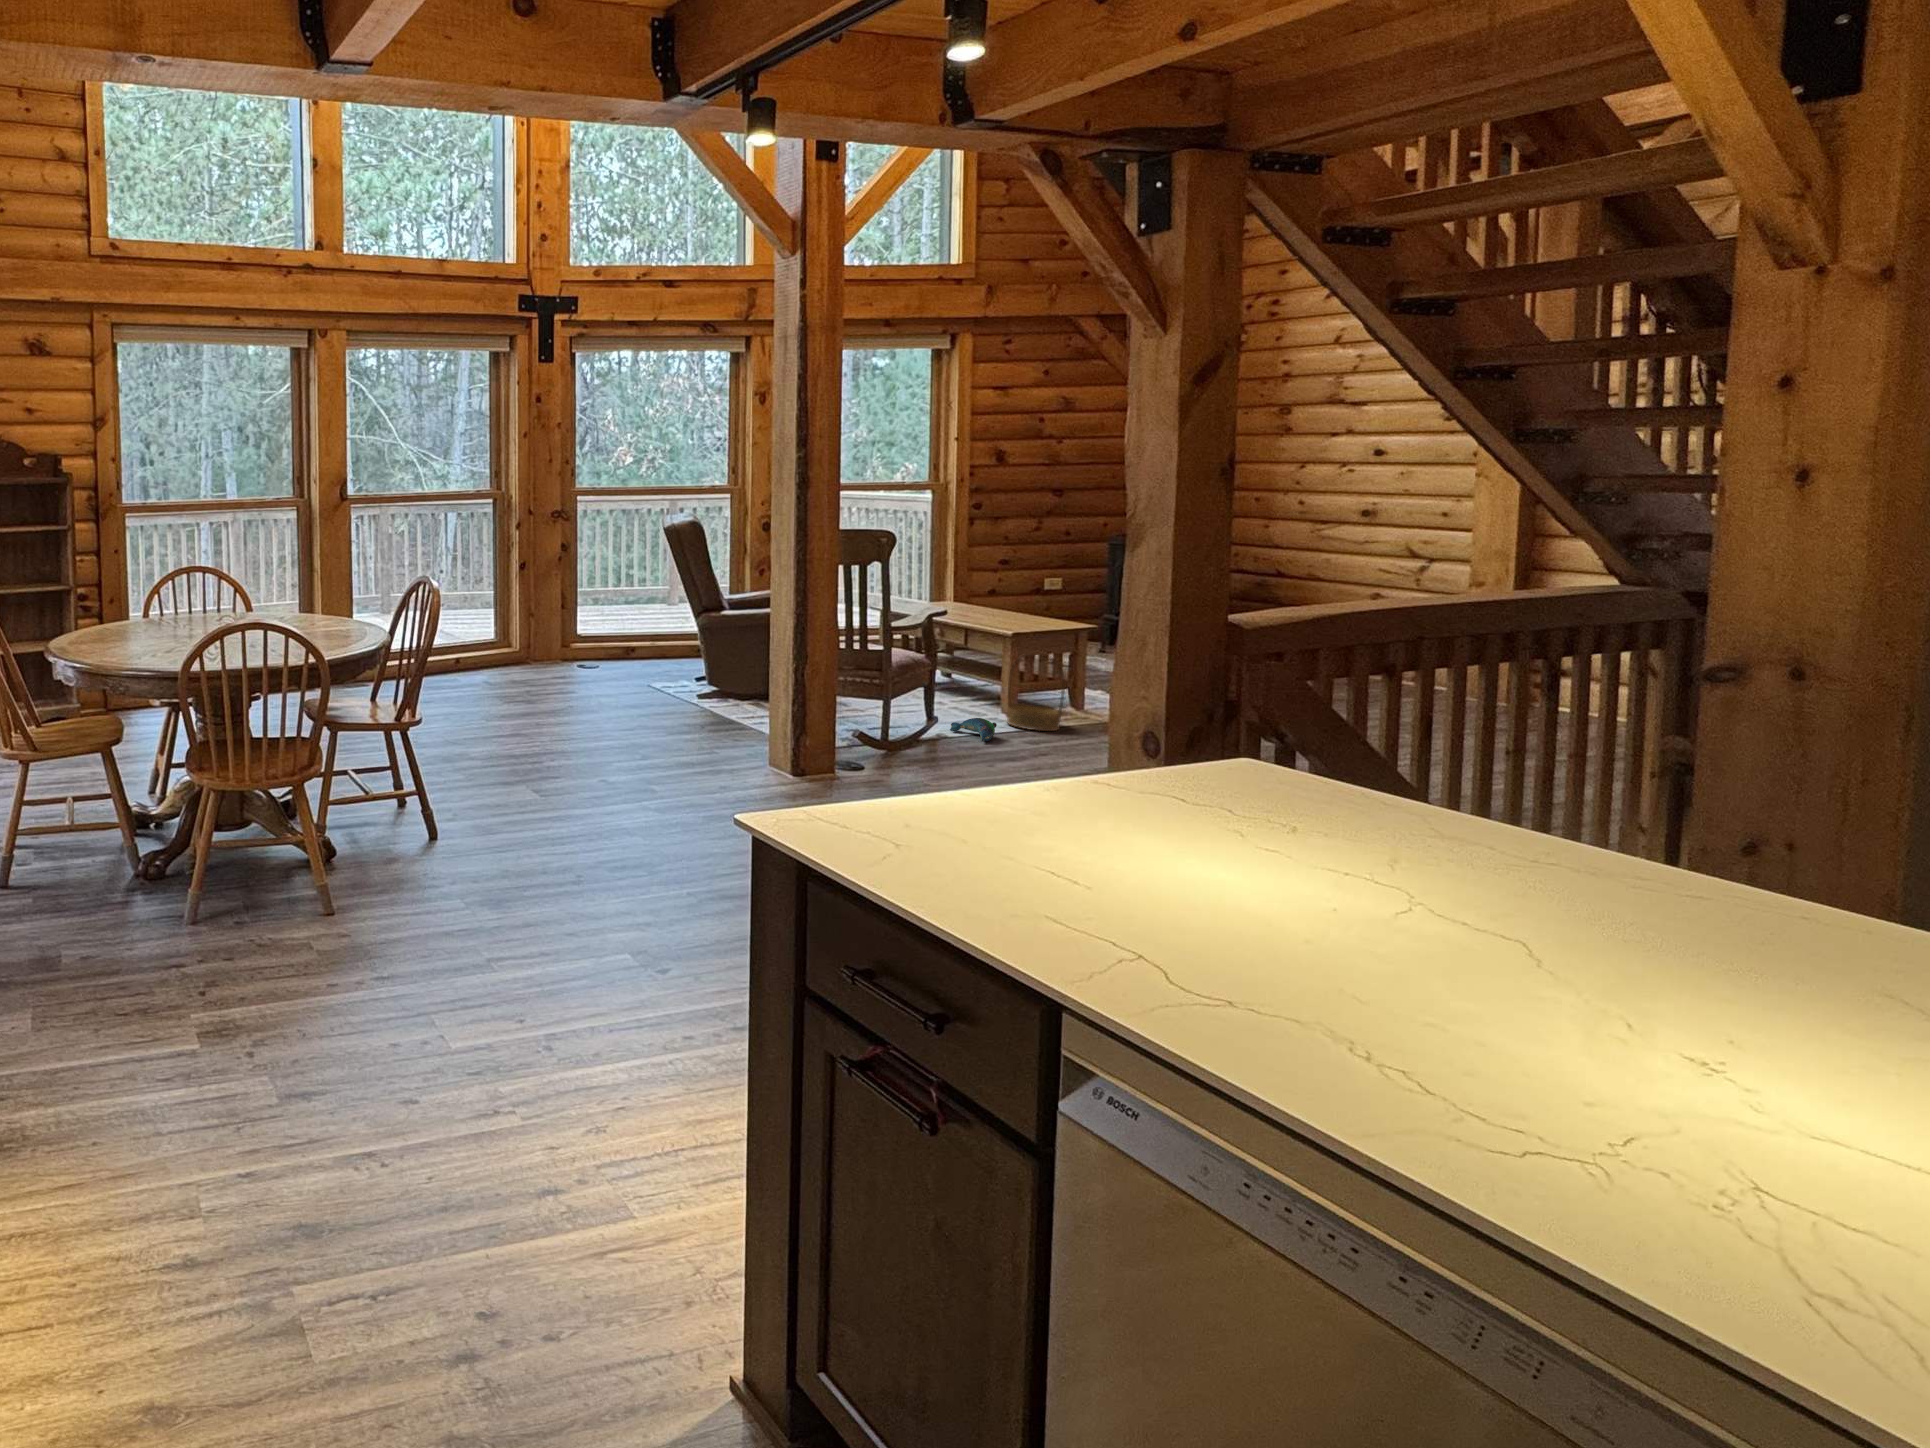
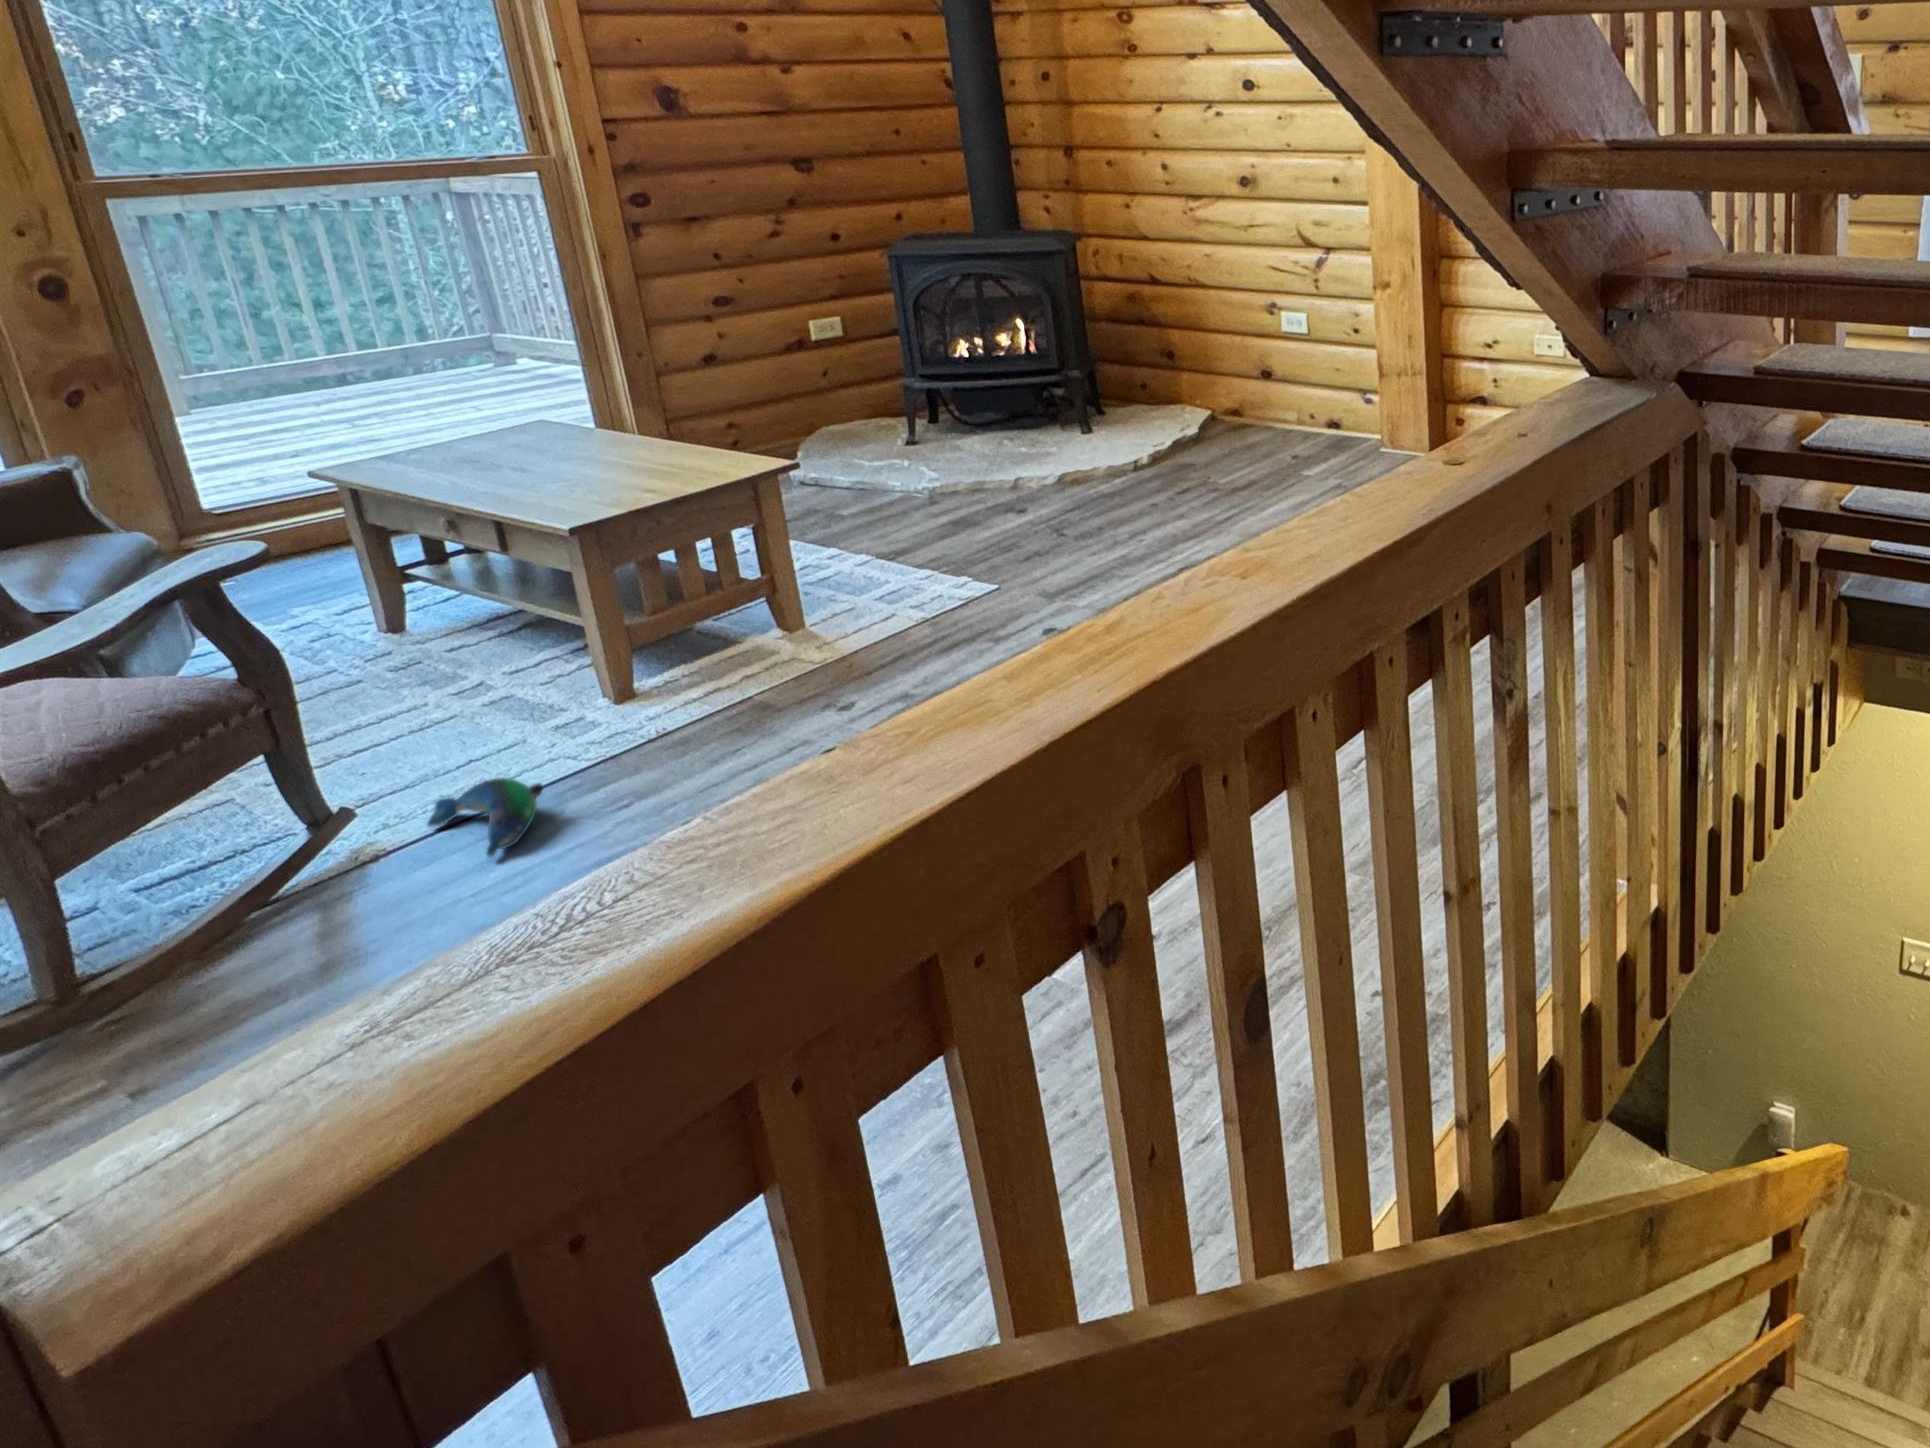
basket: present [1007,653,1065,731] -> none [597,569,738,751]

